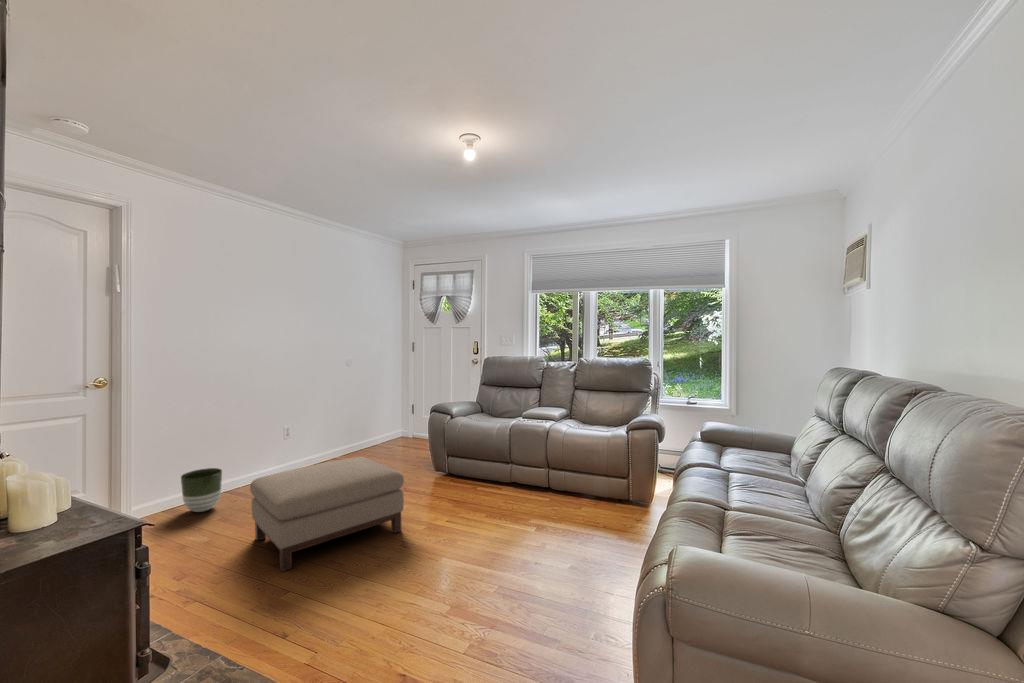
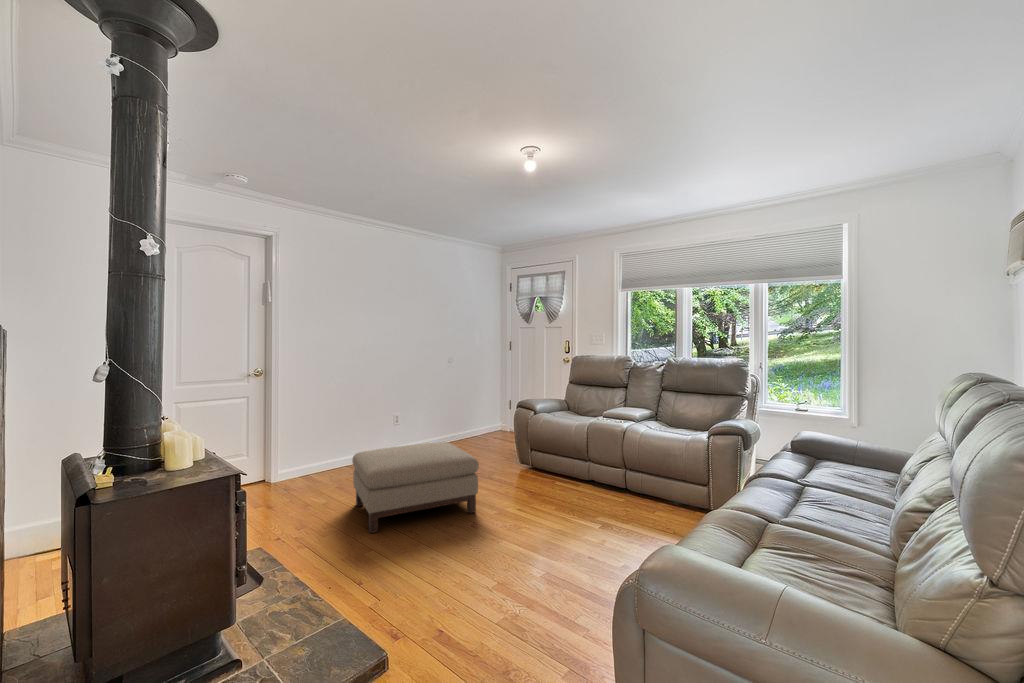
planter: present [181,468,222,512] -> none [306,443,337,479]

